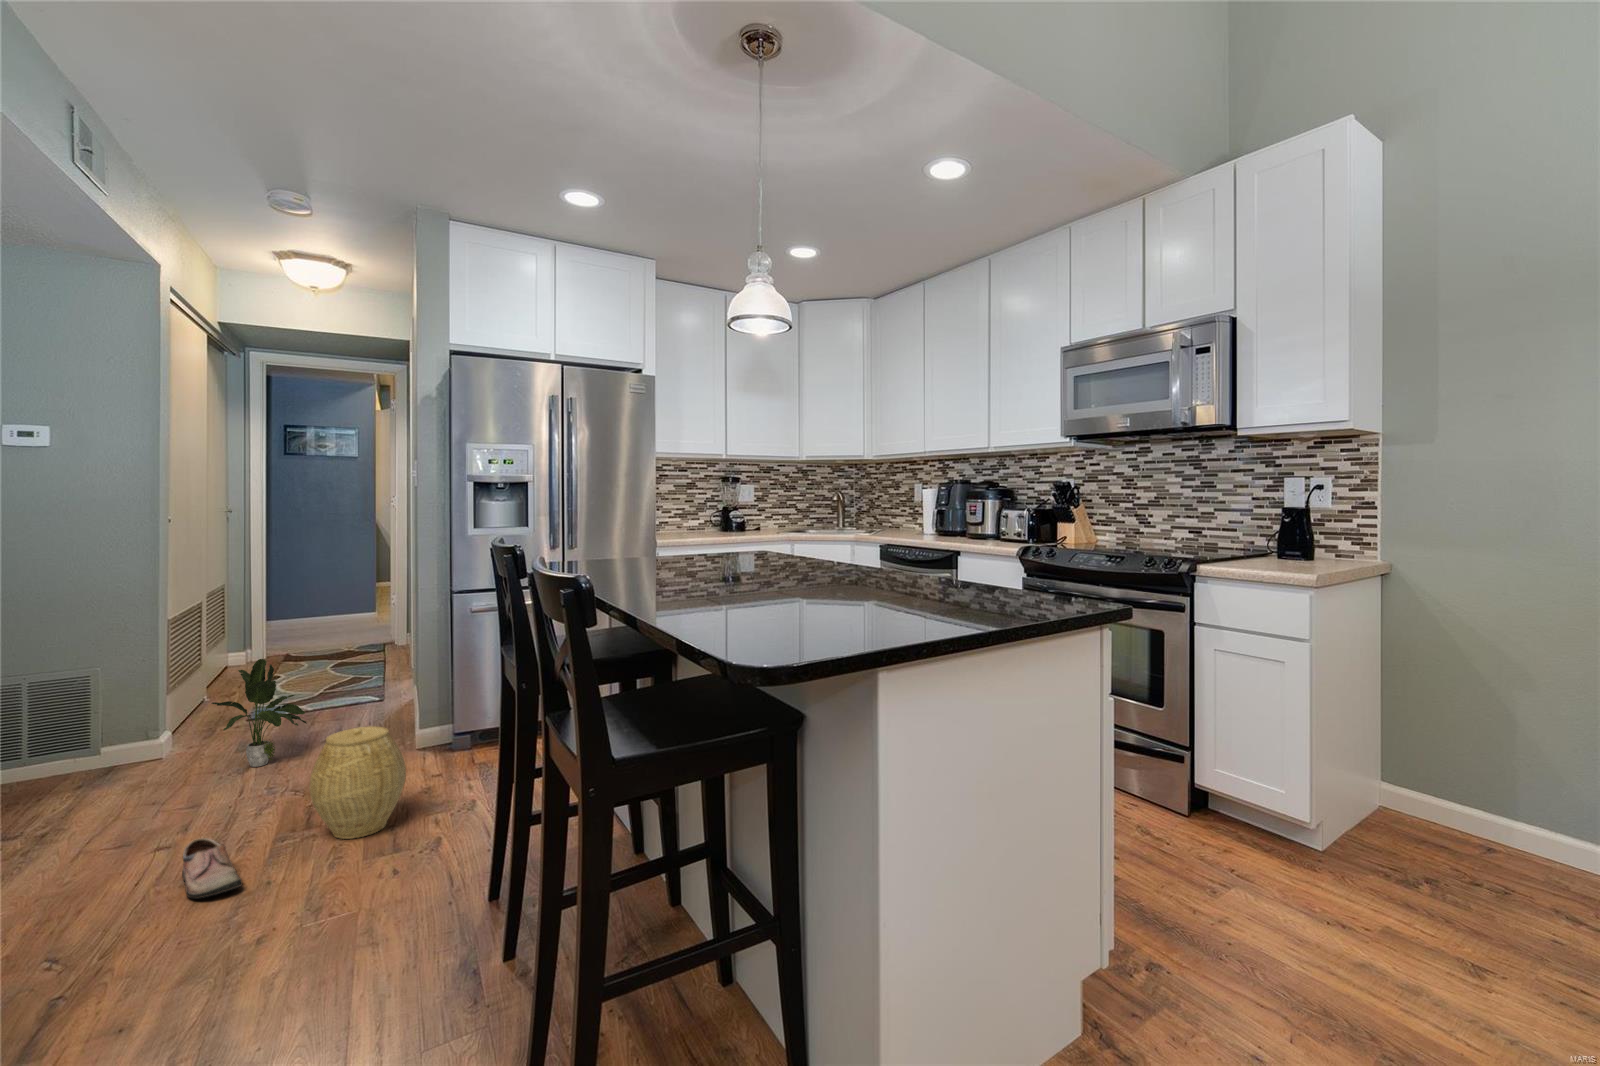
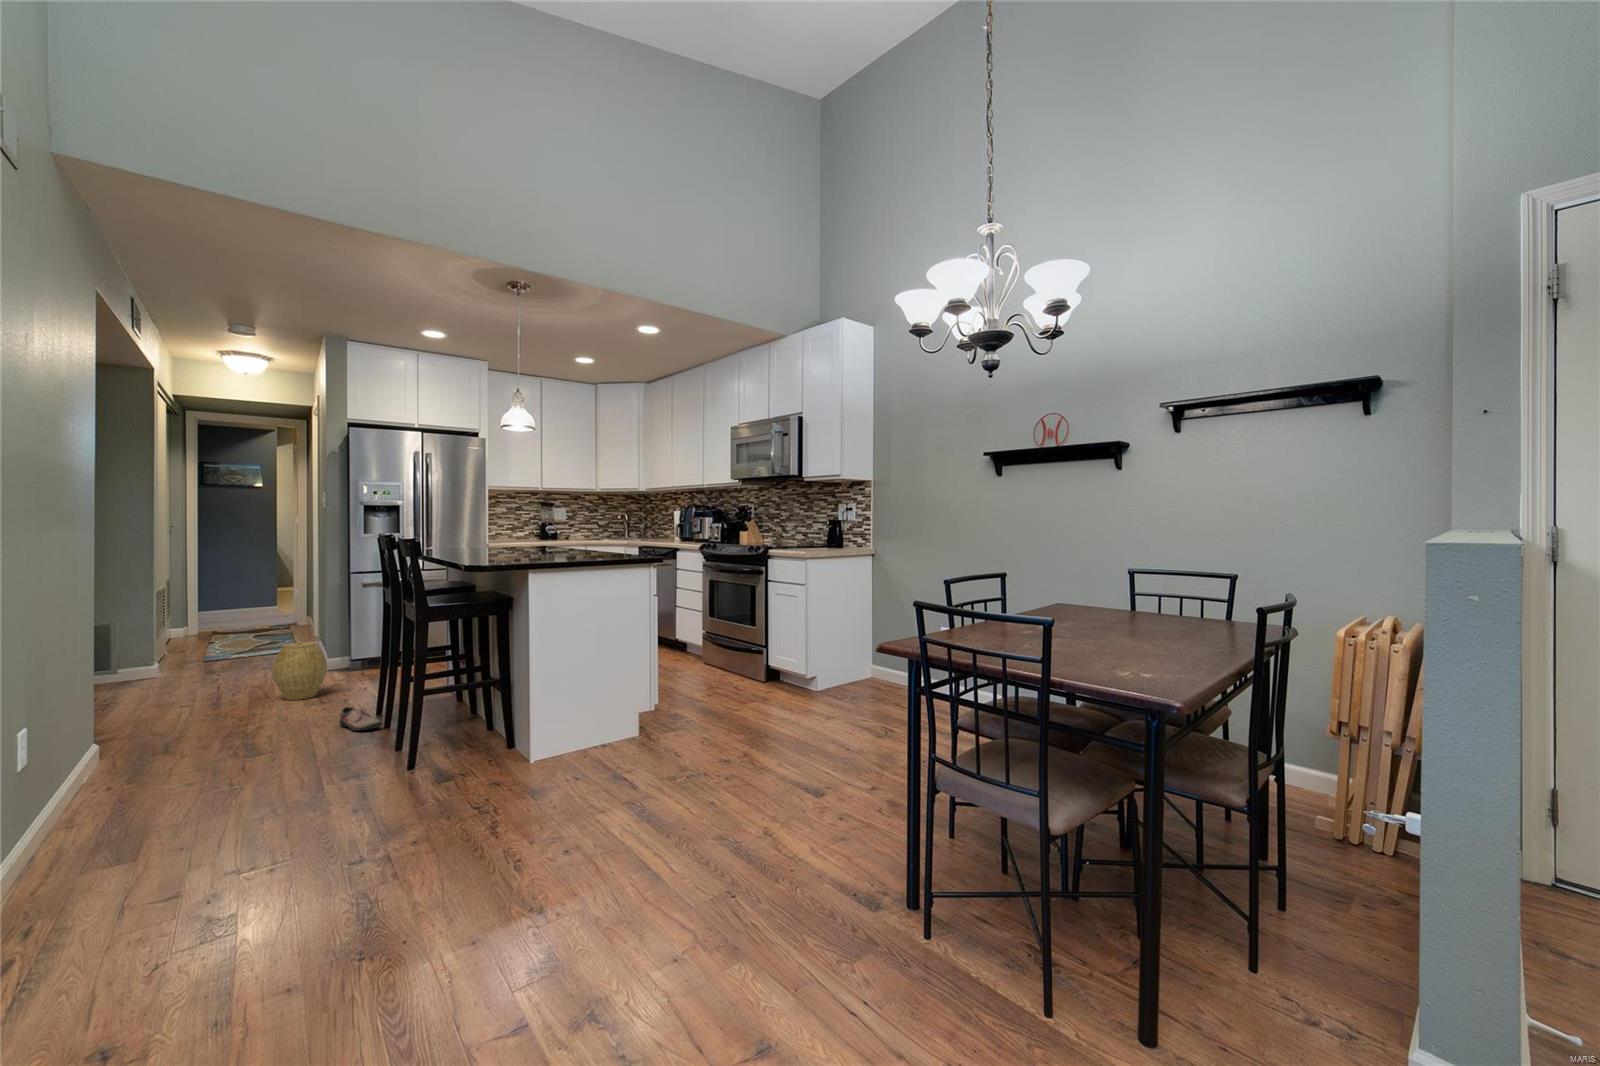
potted plant: present [212,659,307,767] -> none [193,615,250,681]
shoe: present [182,838,242,898] -> present [339,707,382,731]

